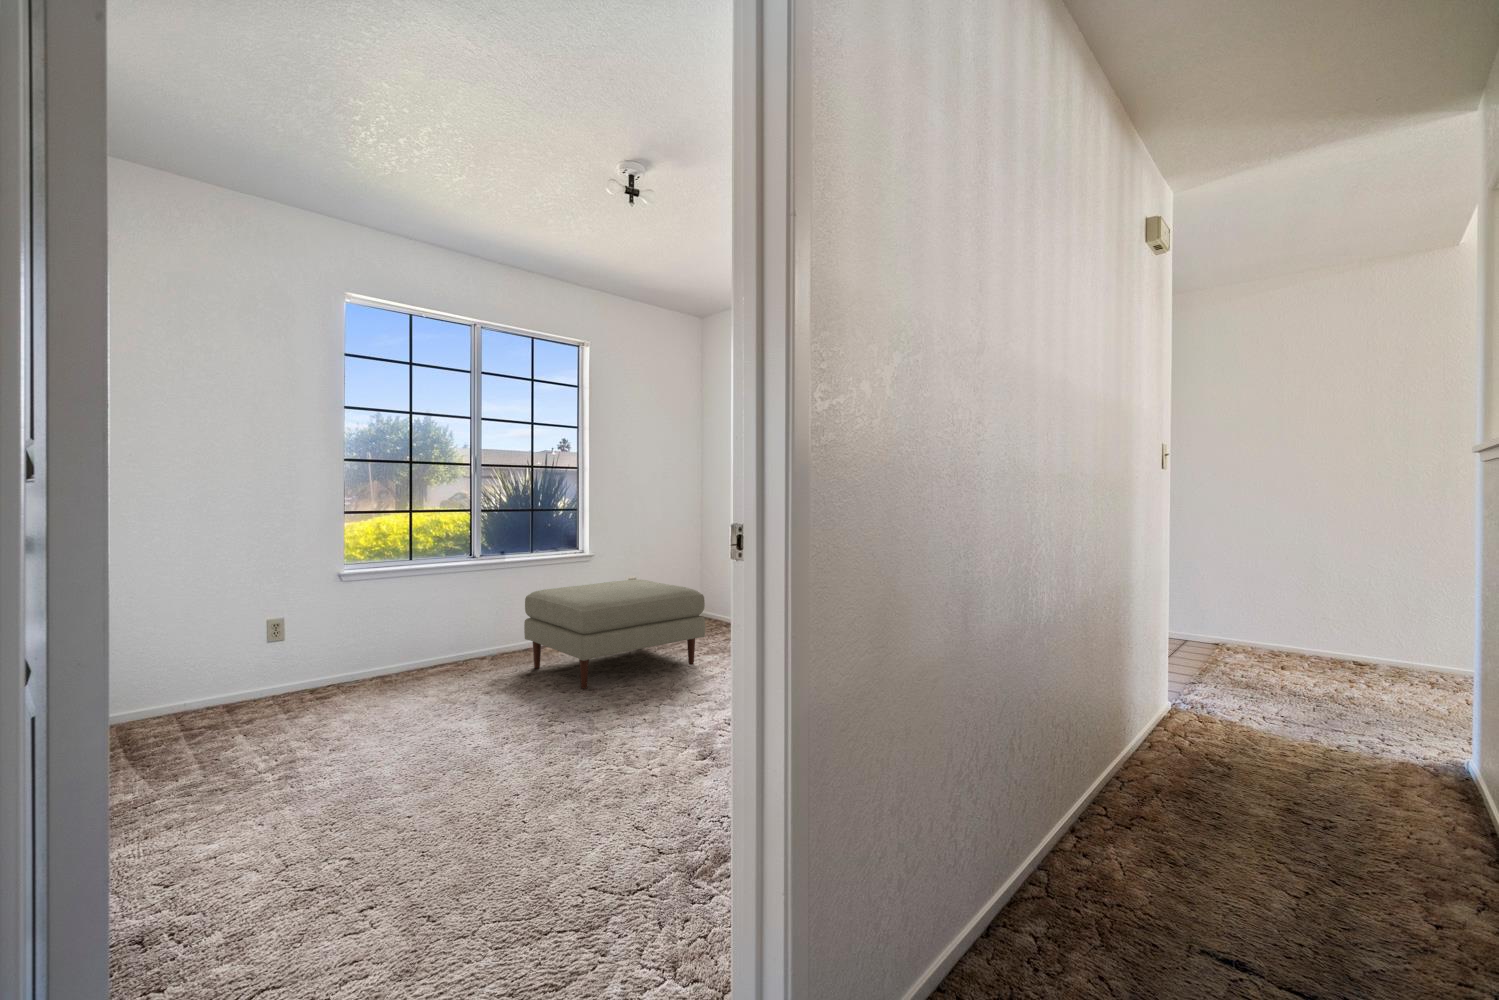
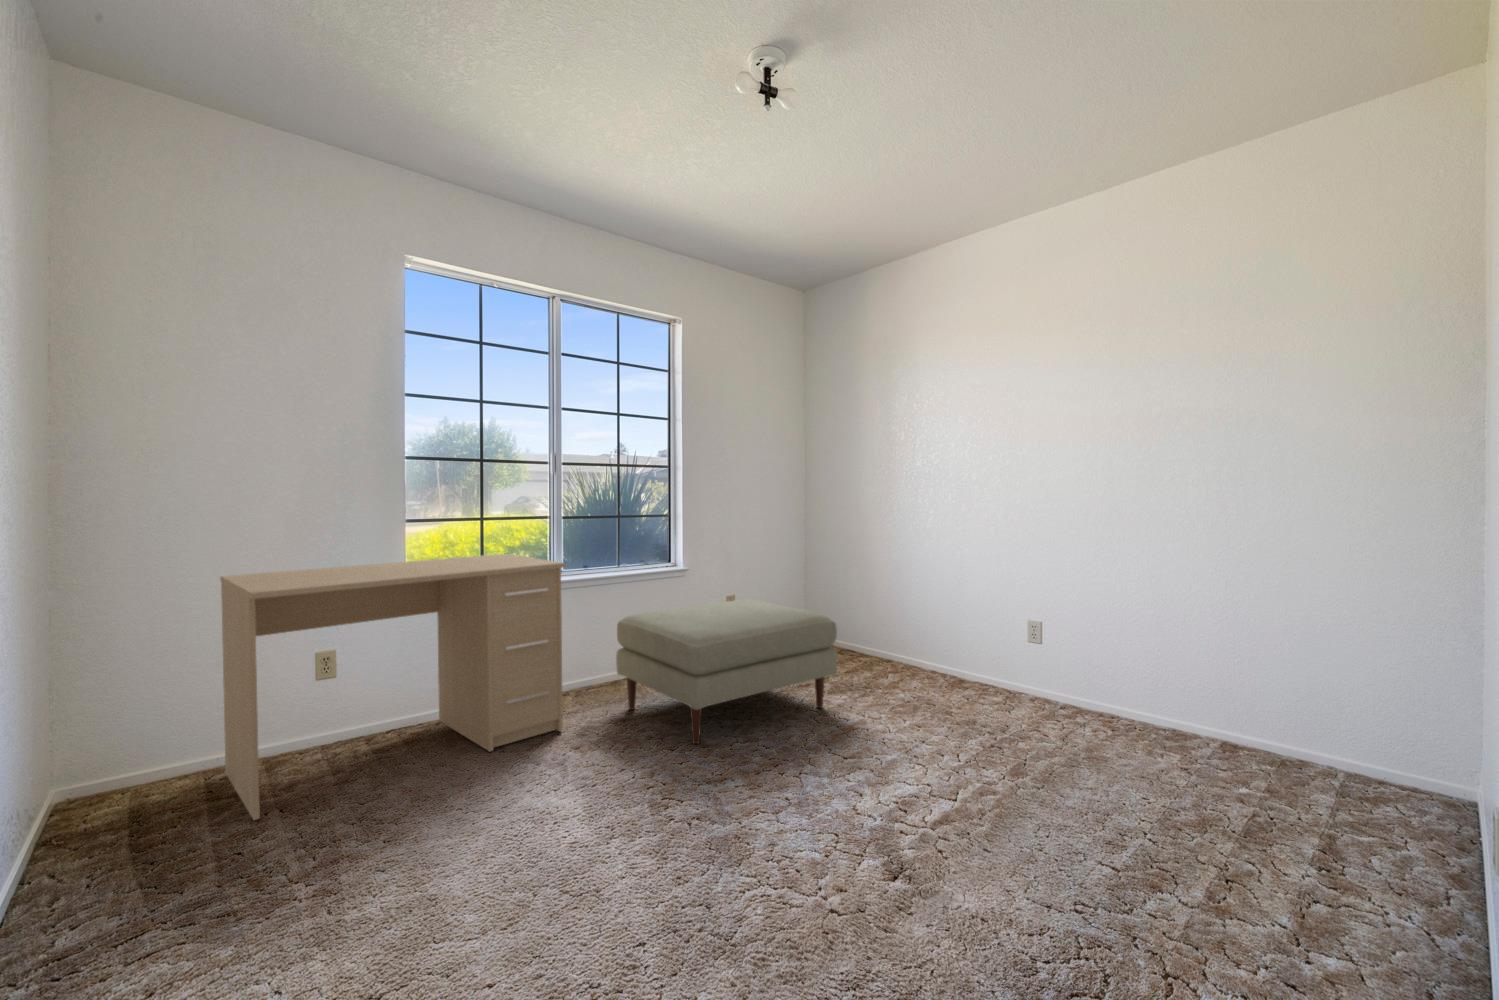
desk: none [191,541,479,741] -> present [220,554,565,820]

